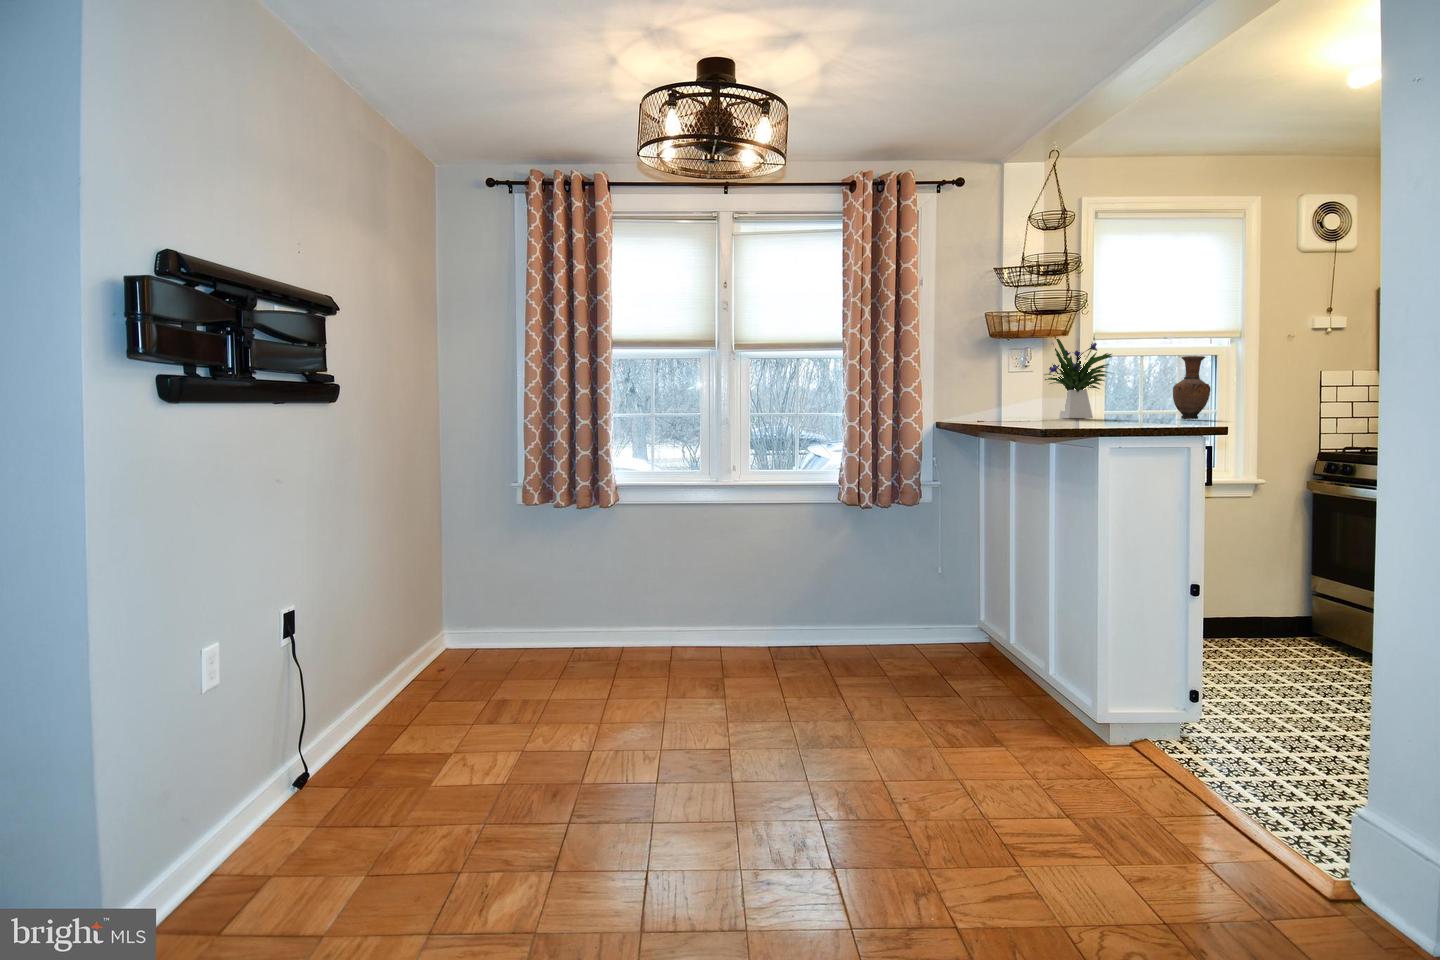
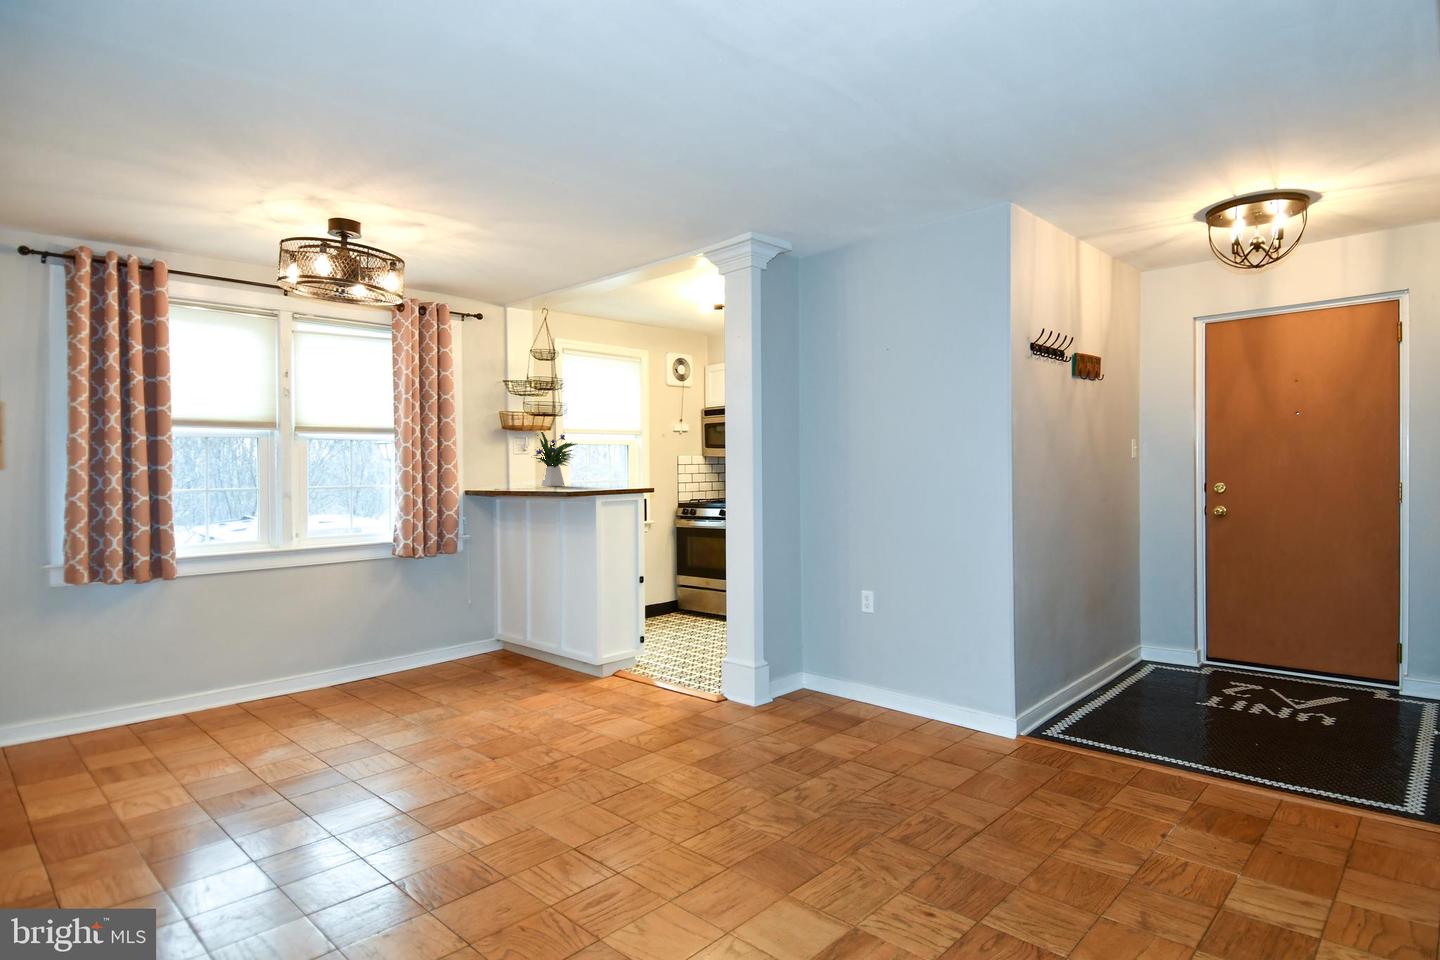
vase: present [1173,356,1211,419] -> none [610,446,631,486]

